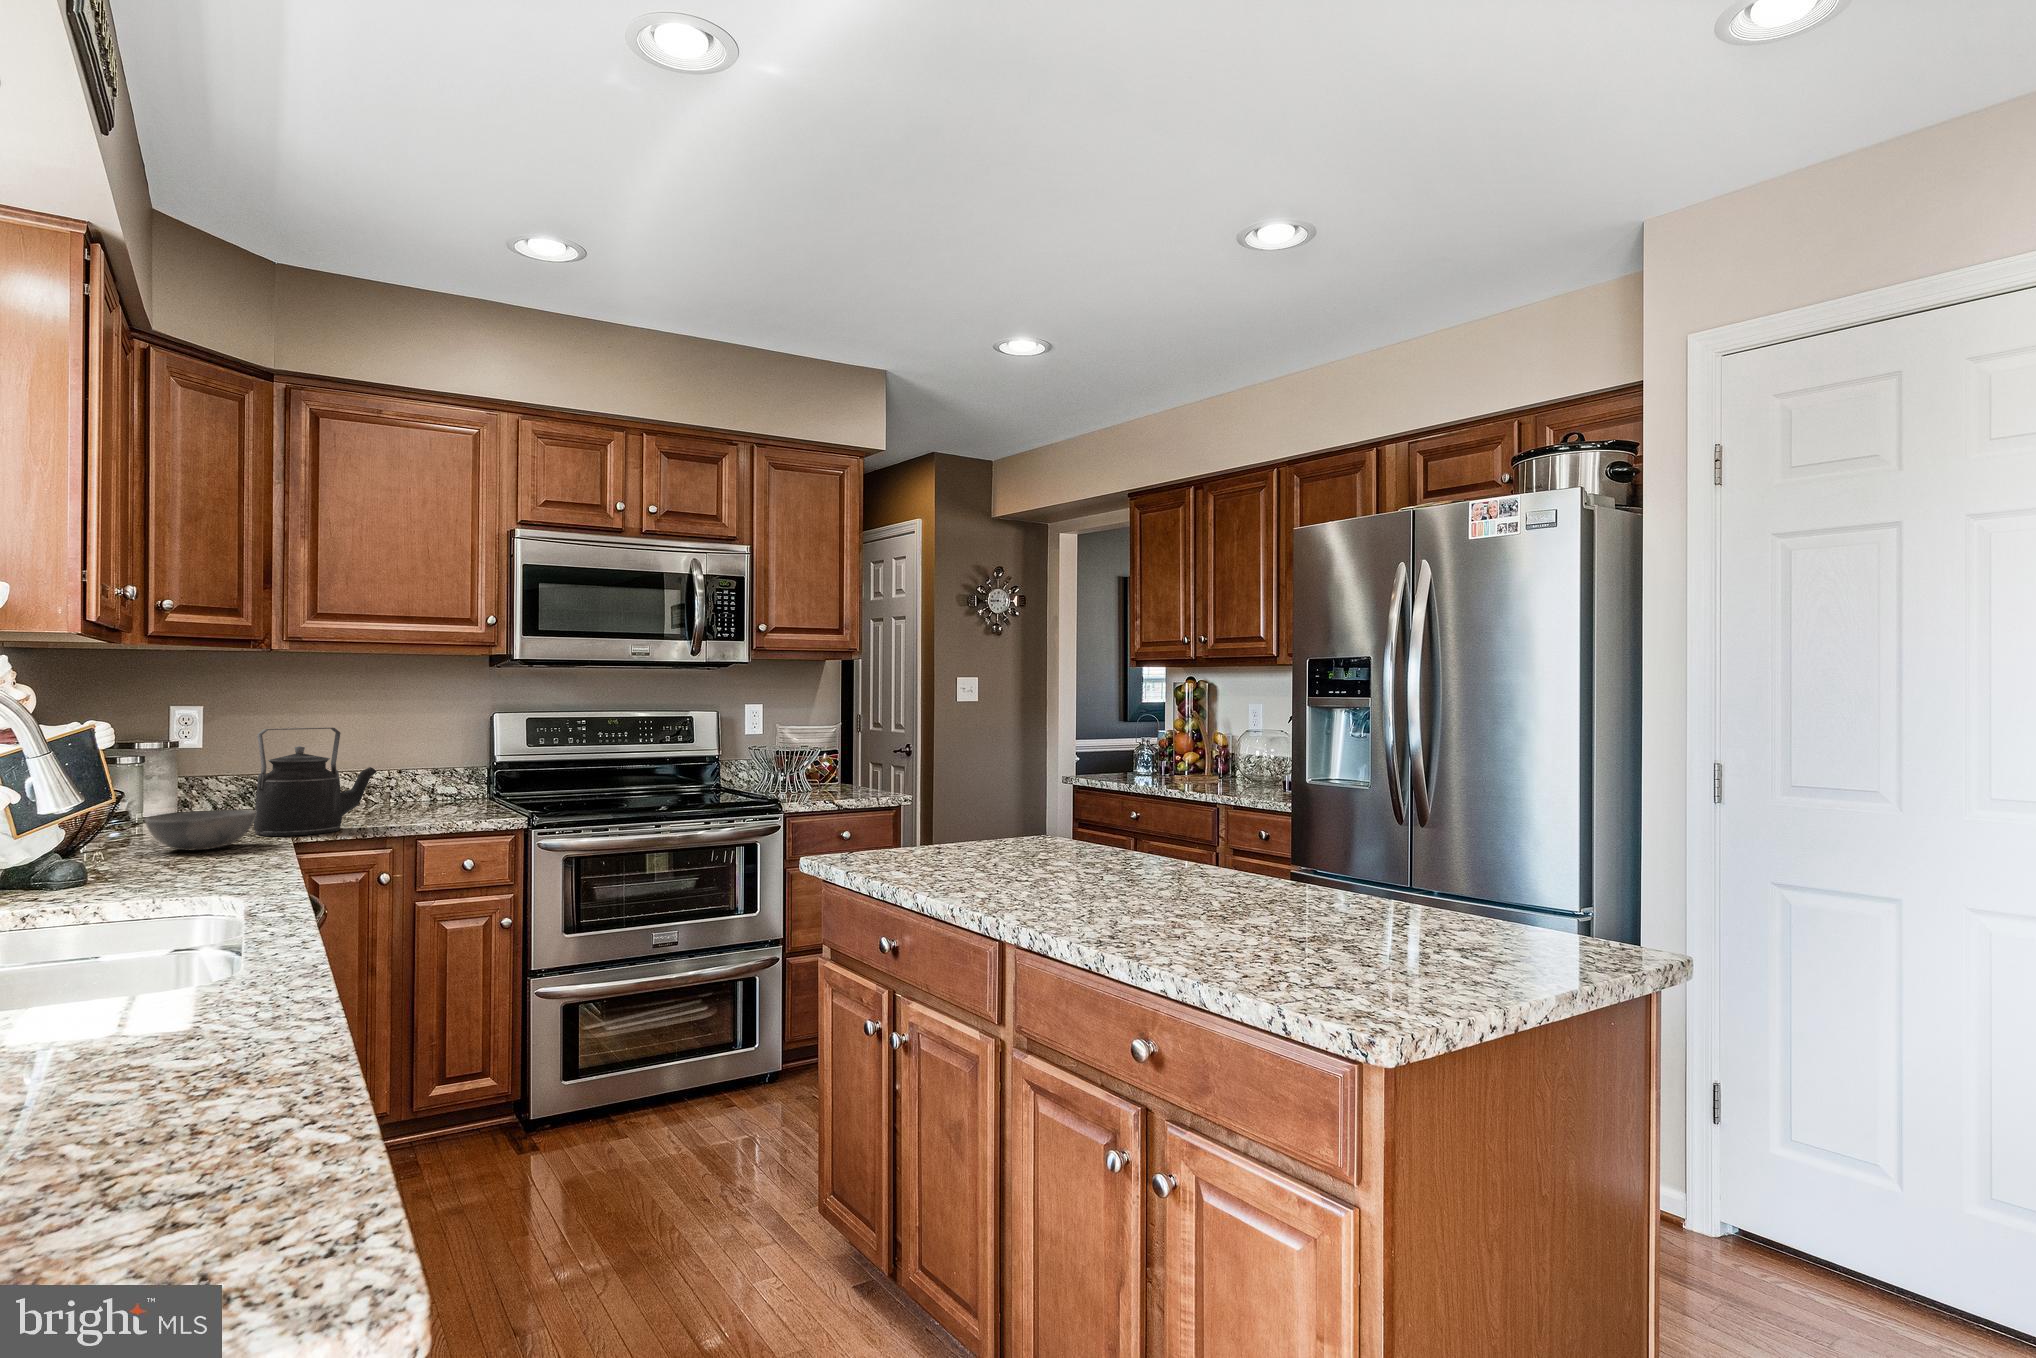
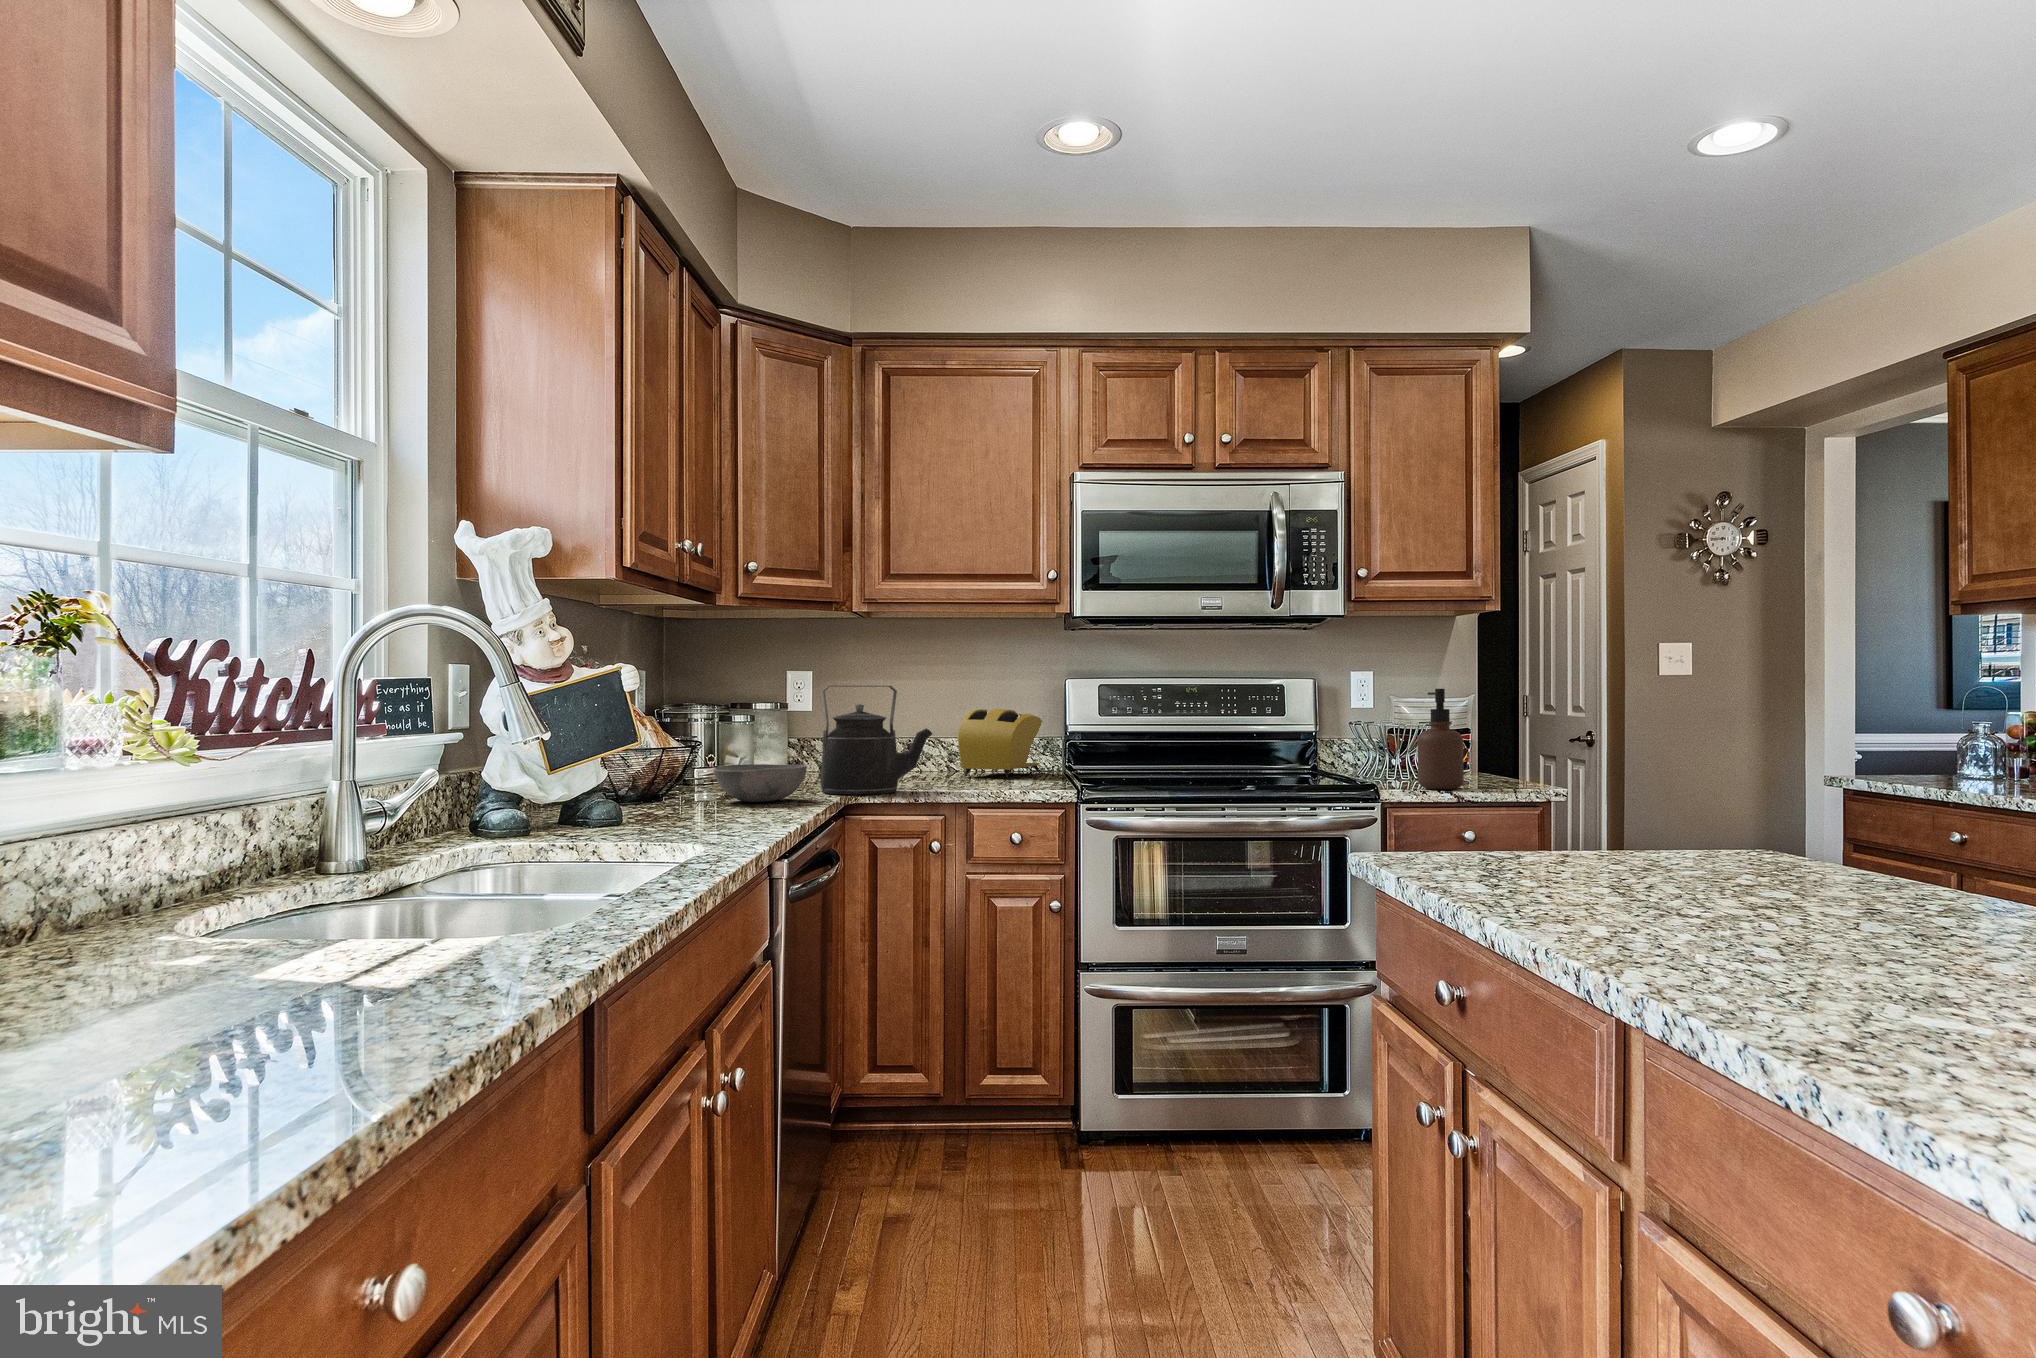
soap dispenser: none [808,723,842,801] -> present [1417,689,1464,790]
toaster: none [382,742,467,809] -> present [958,709,1042,778]

